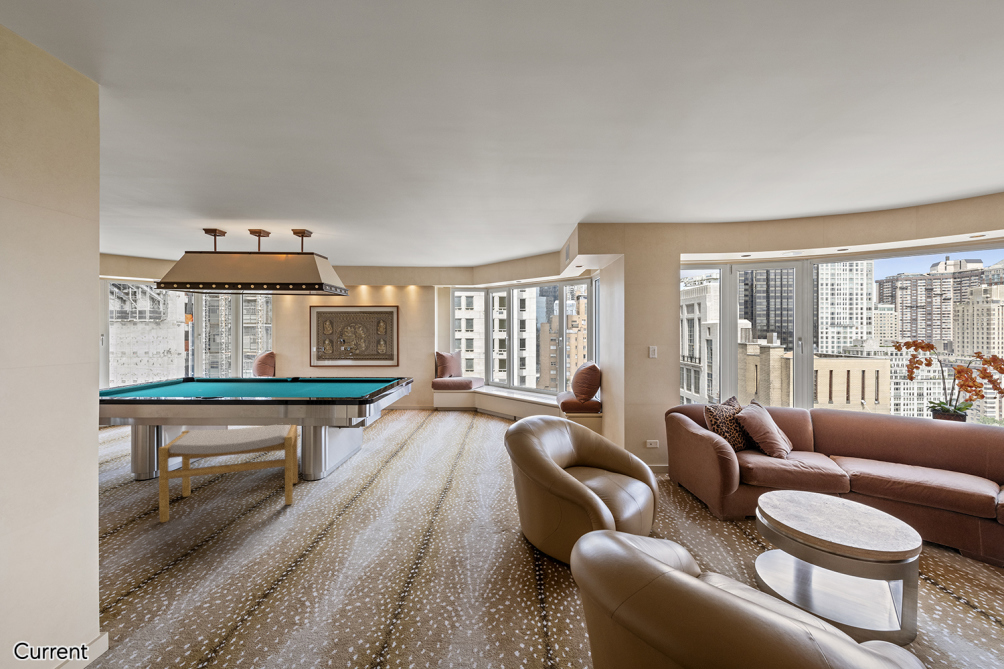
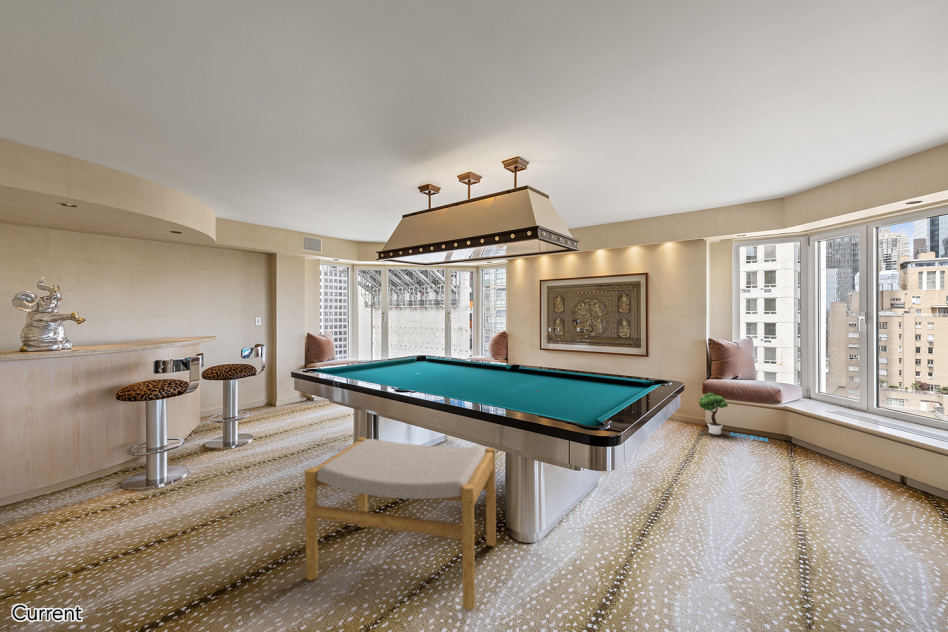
potted tree: none [429,388,466,415] -> present [698,393,768,442]

